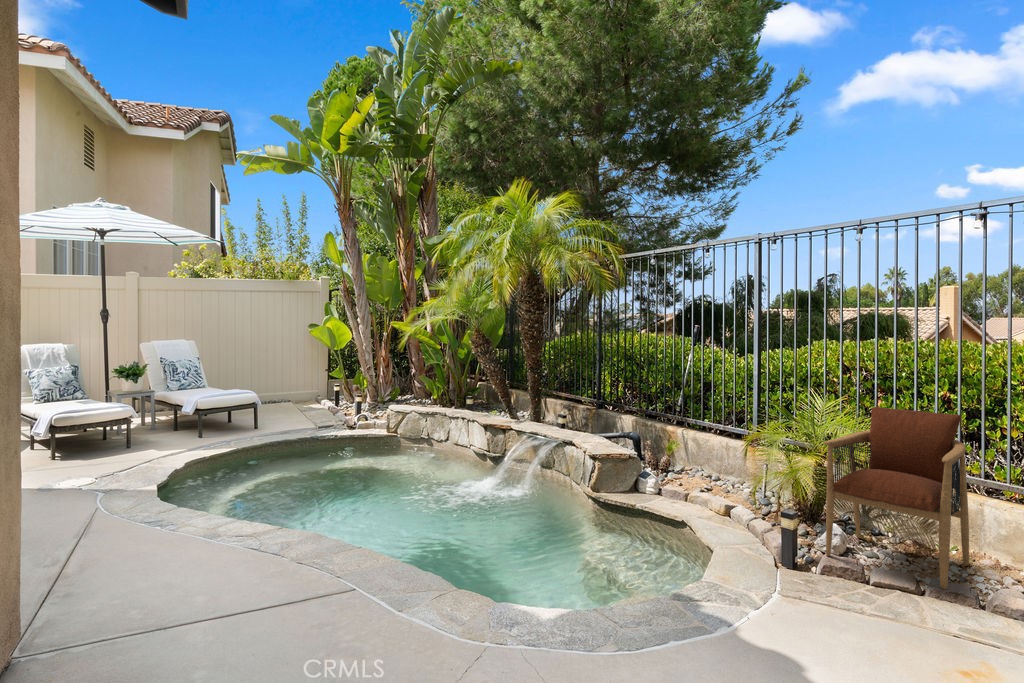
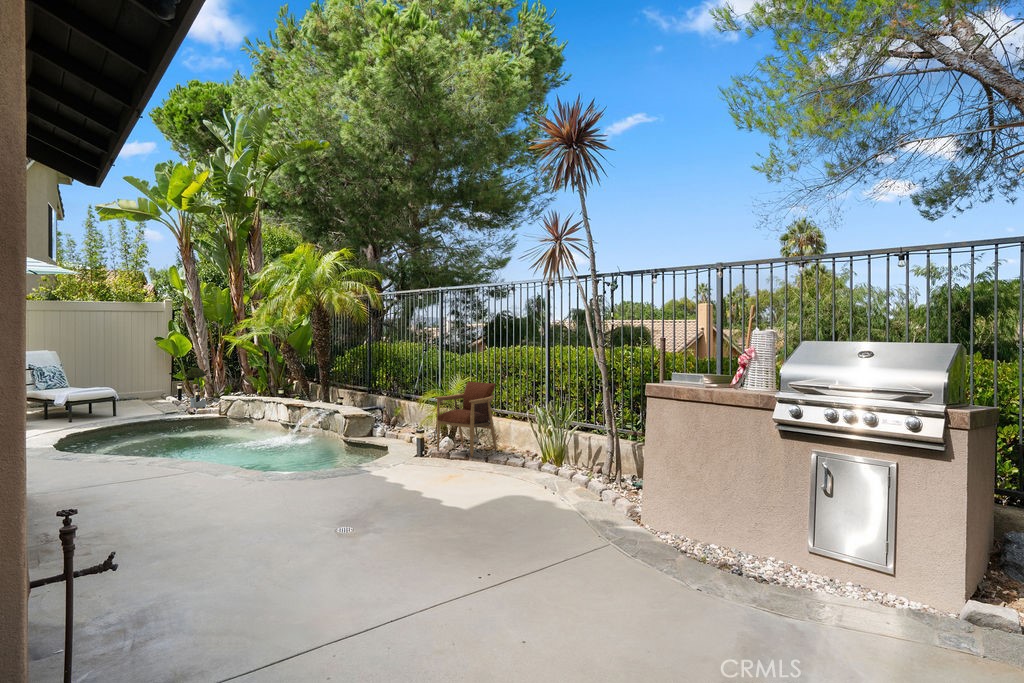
potted tree: none [346,363,369,417] -> present [188,367,207,408]

